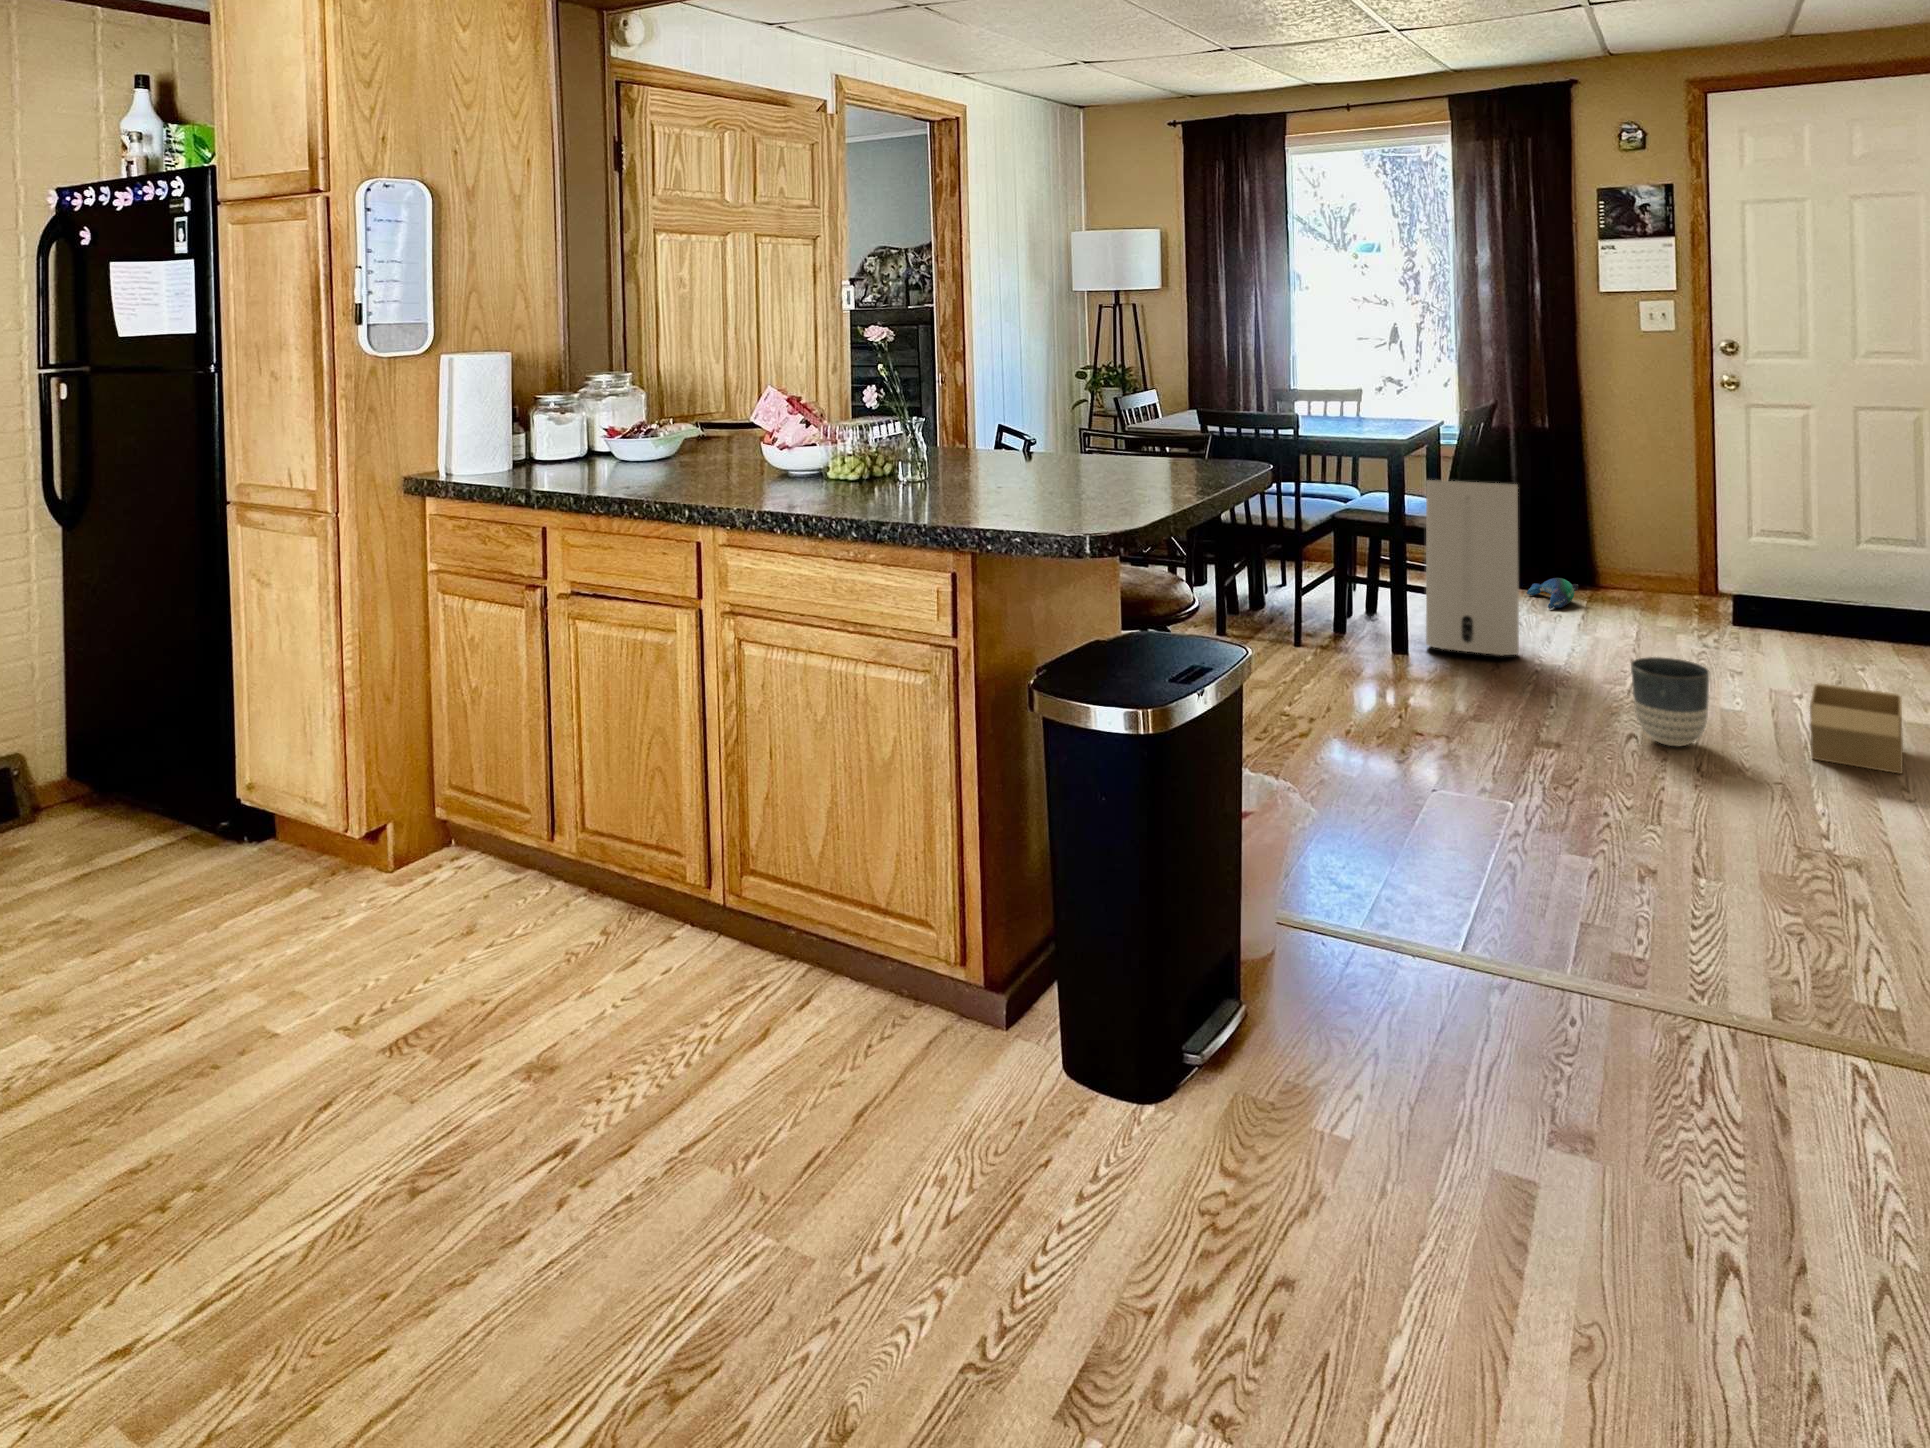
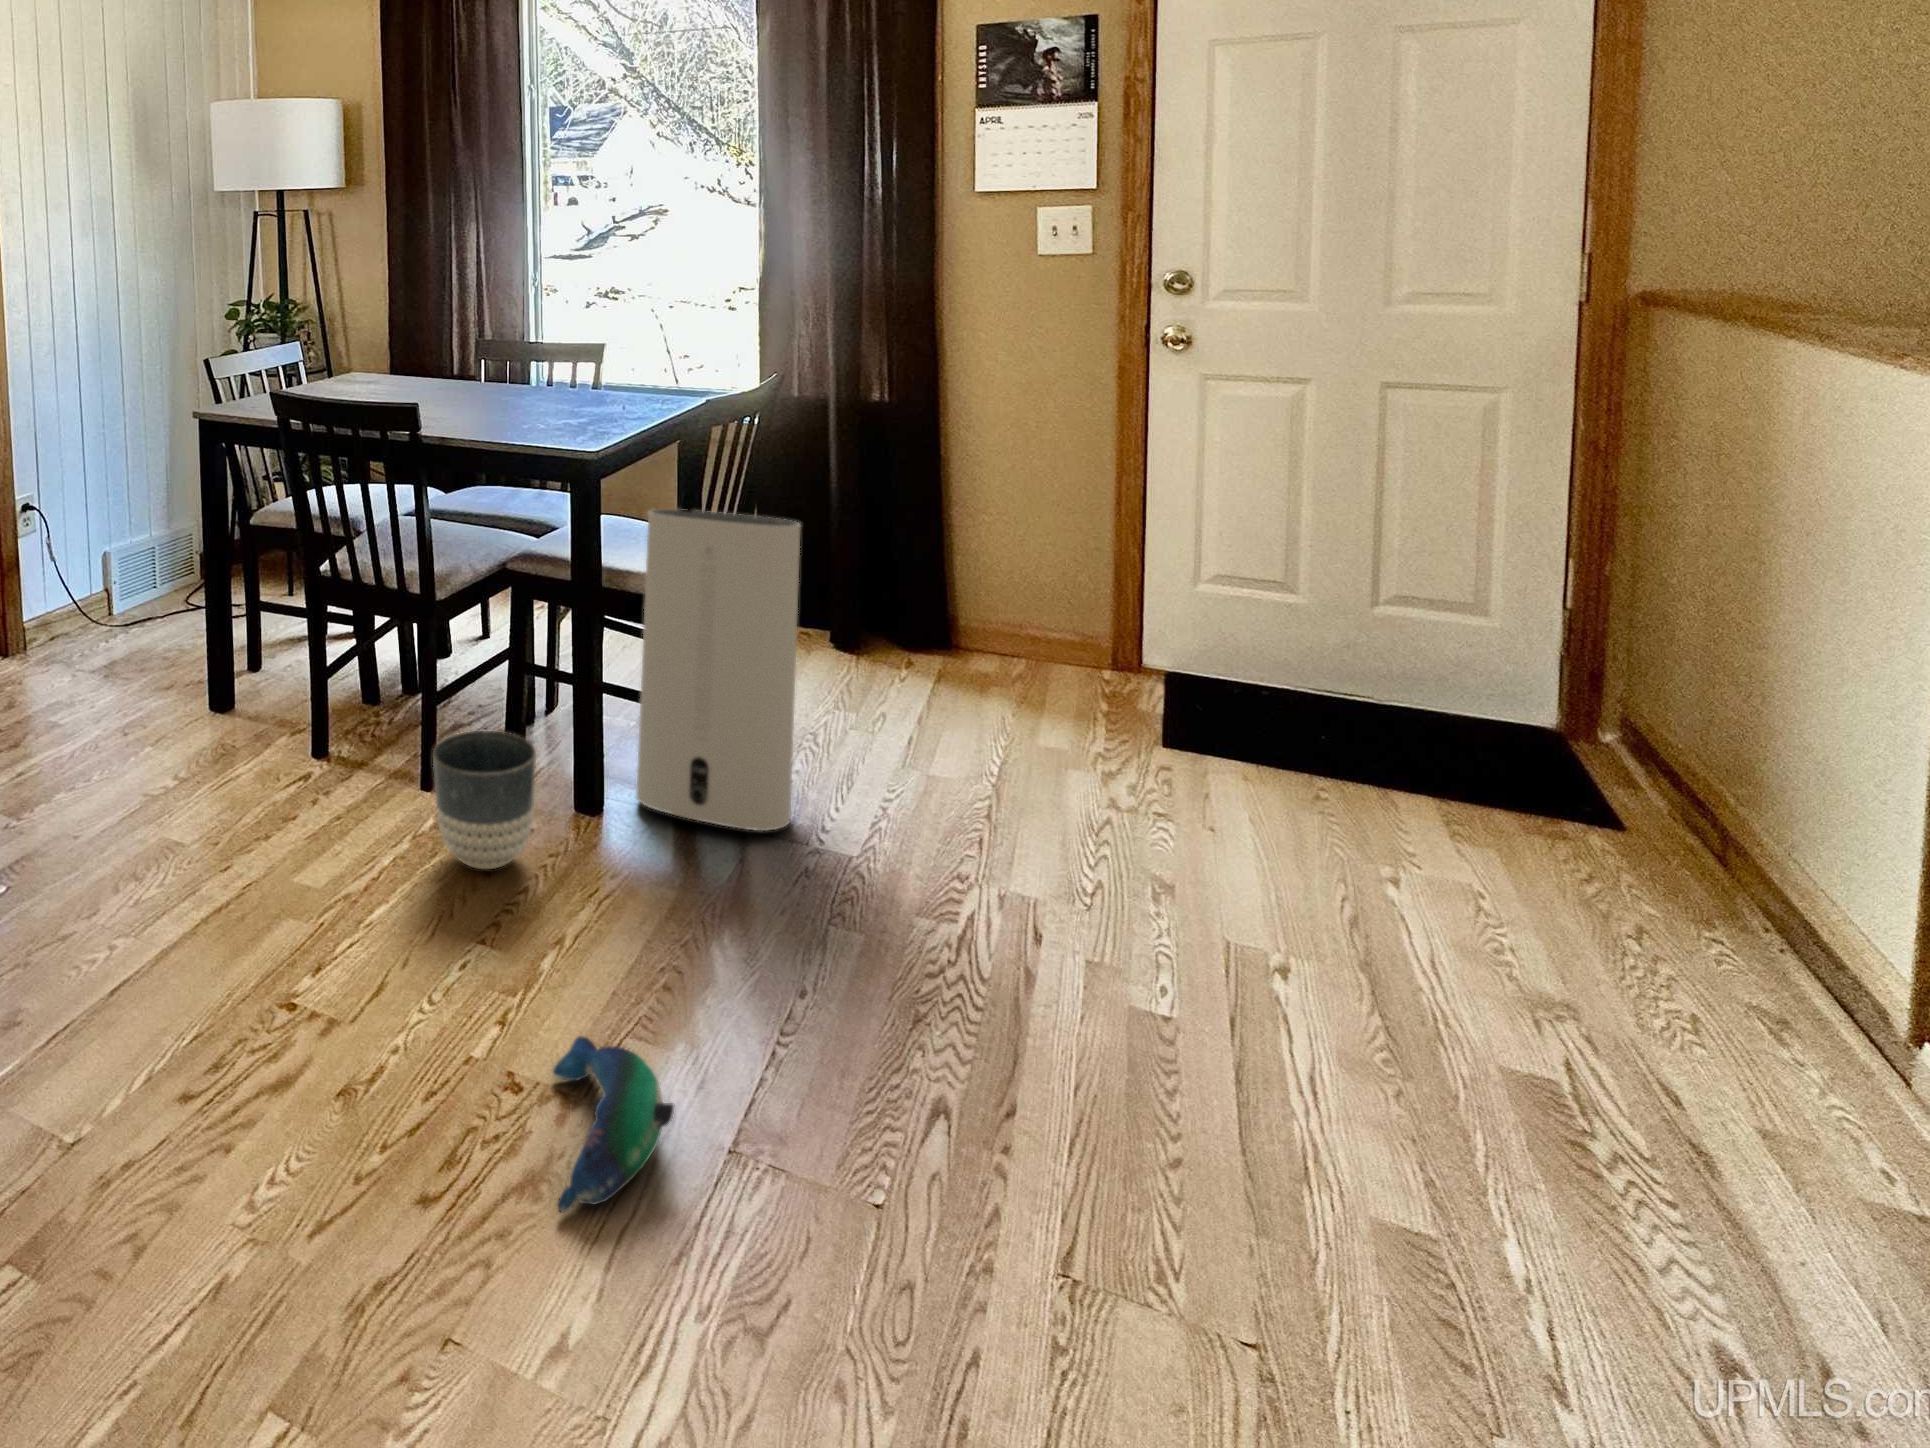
plush toy: present [1527,578,1578,609] -> present [553,1036,674,1212]
planter: present [1631,657,1709,746] -> present [433,731,536,869]
cardboard box: present [1810,683,1903,774] -> none [1339,992,1573,1299]

